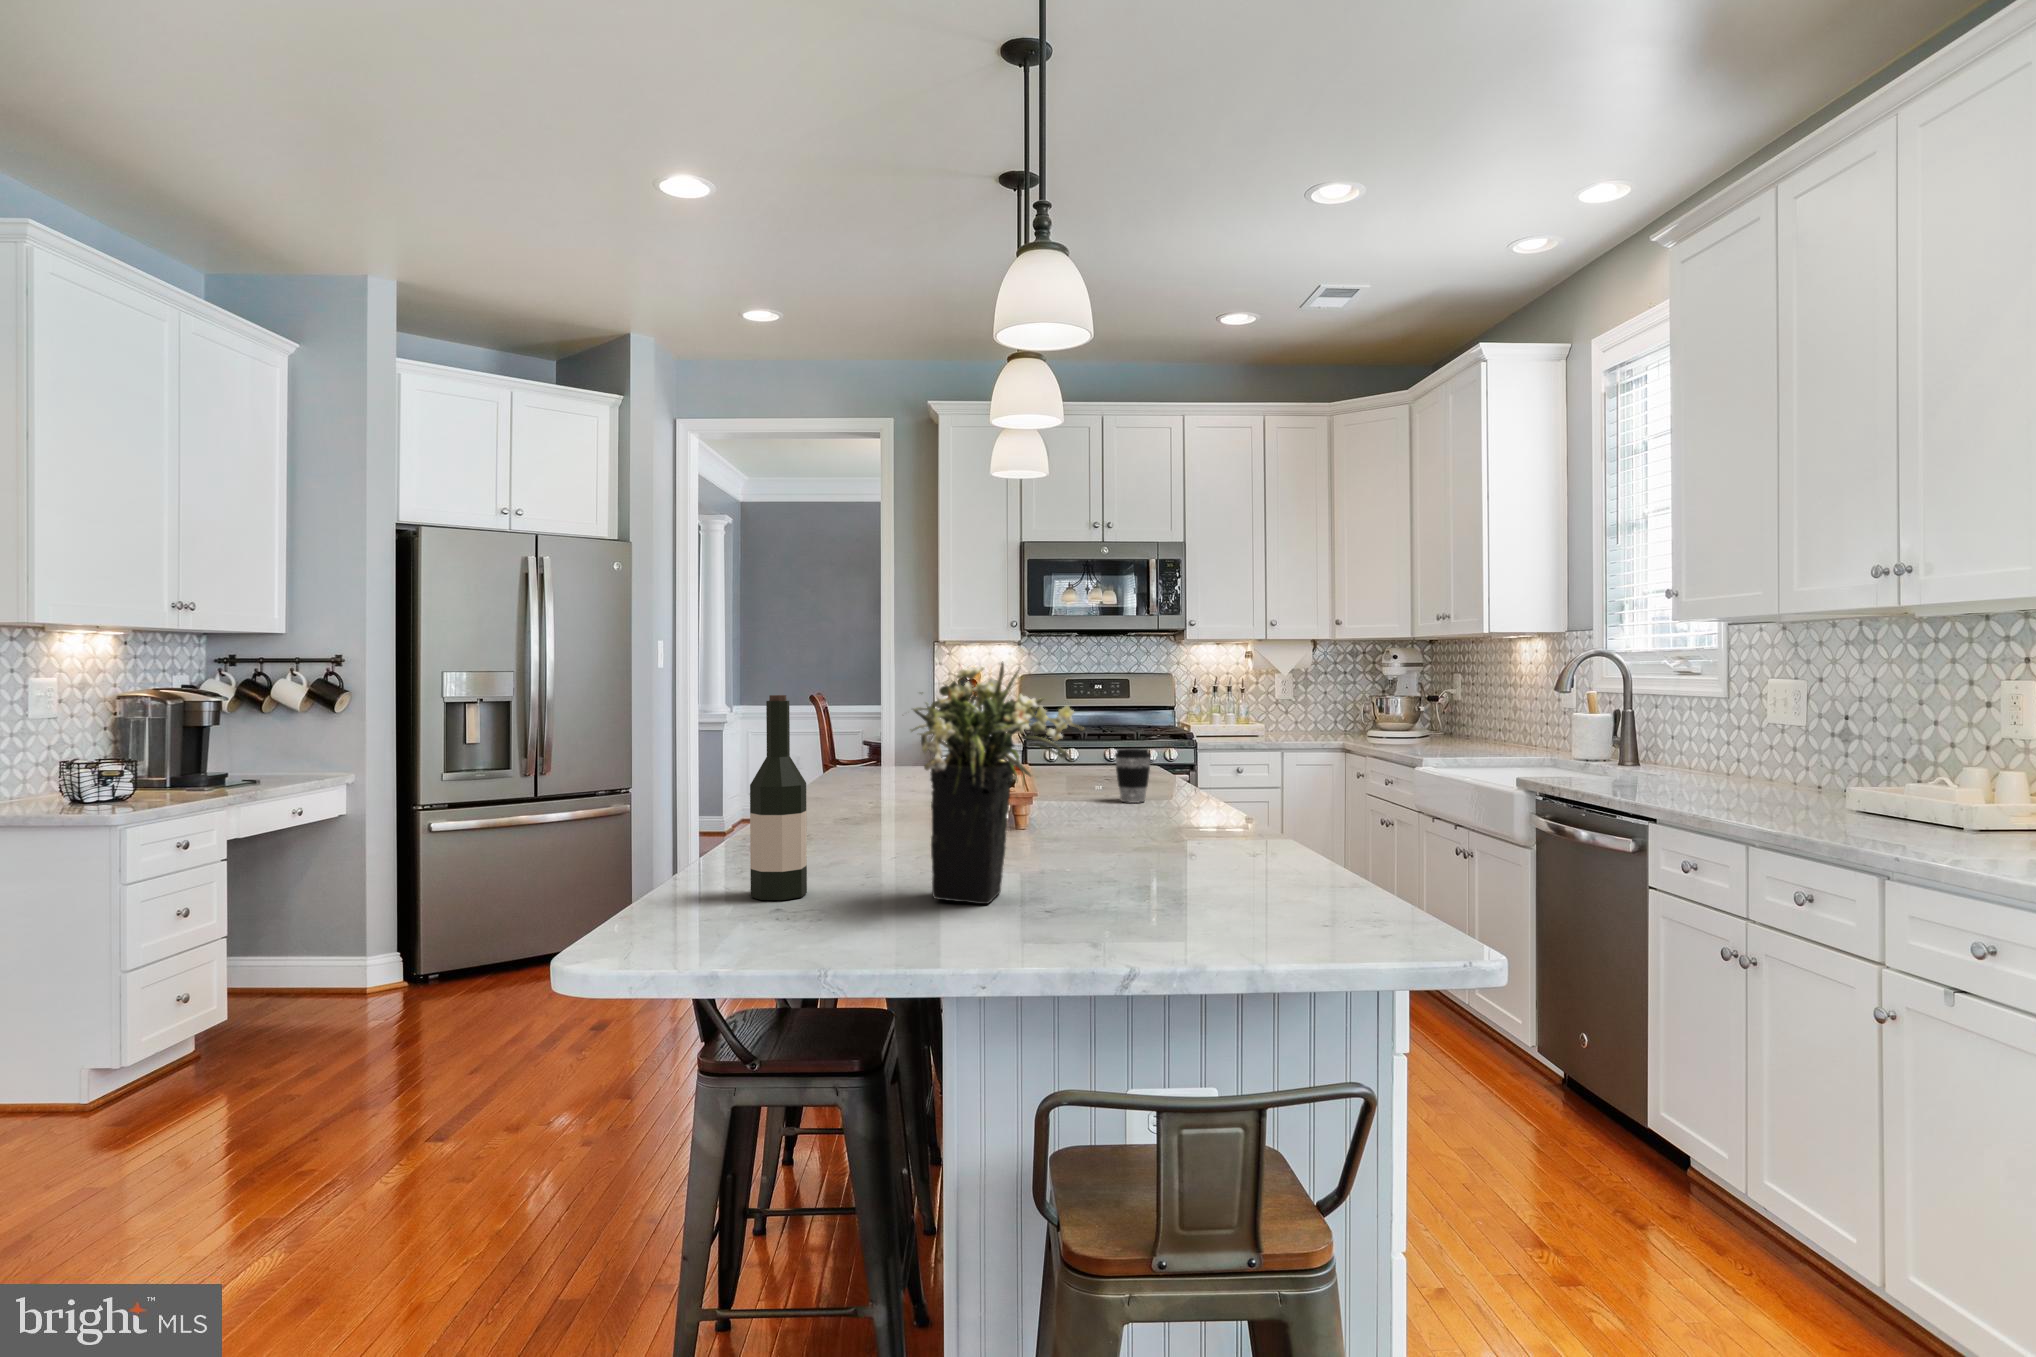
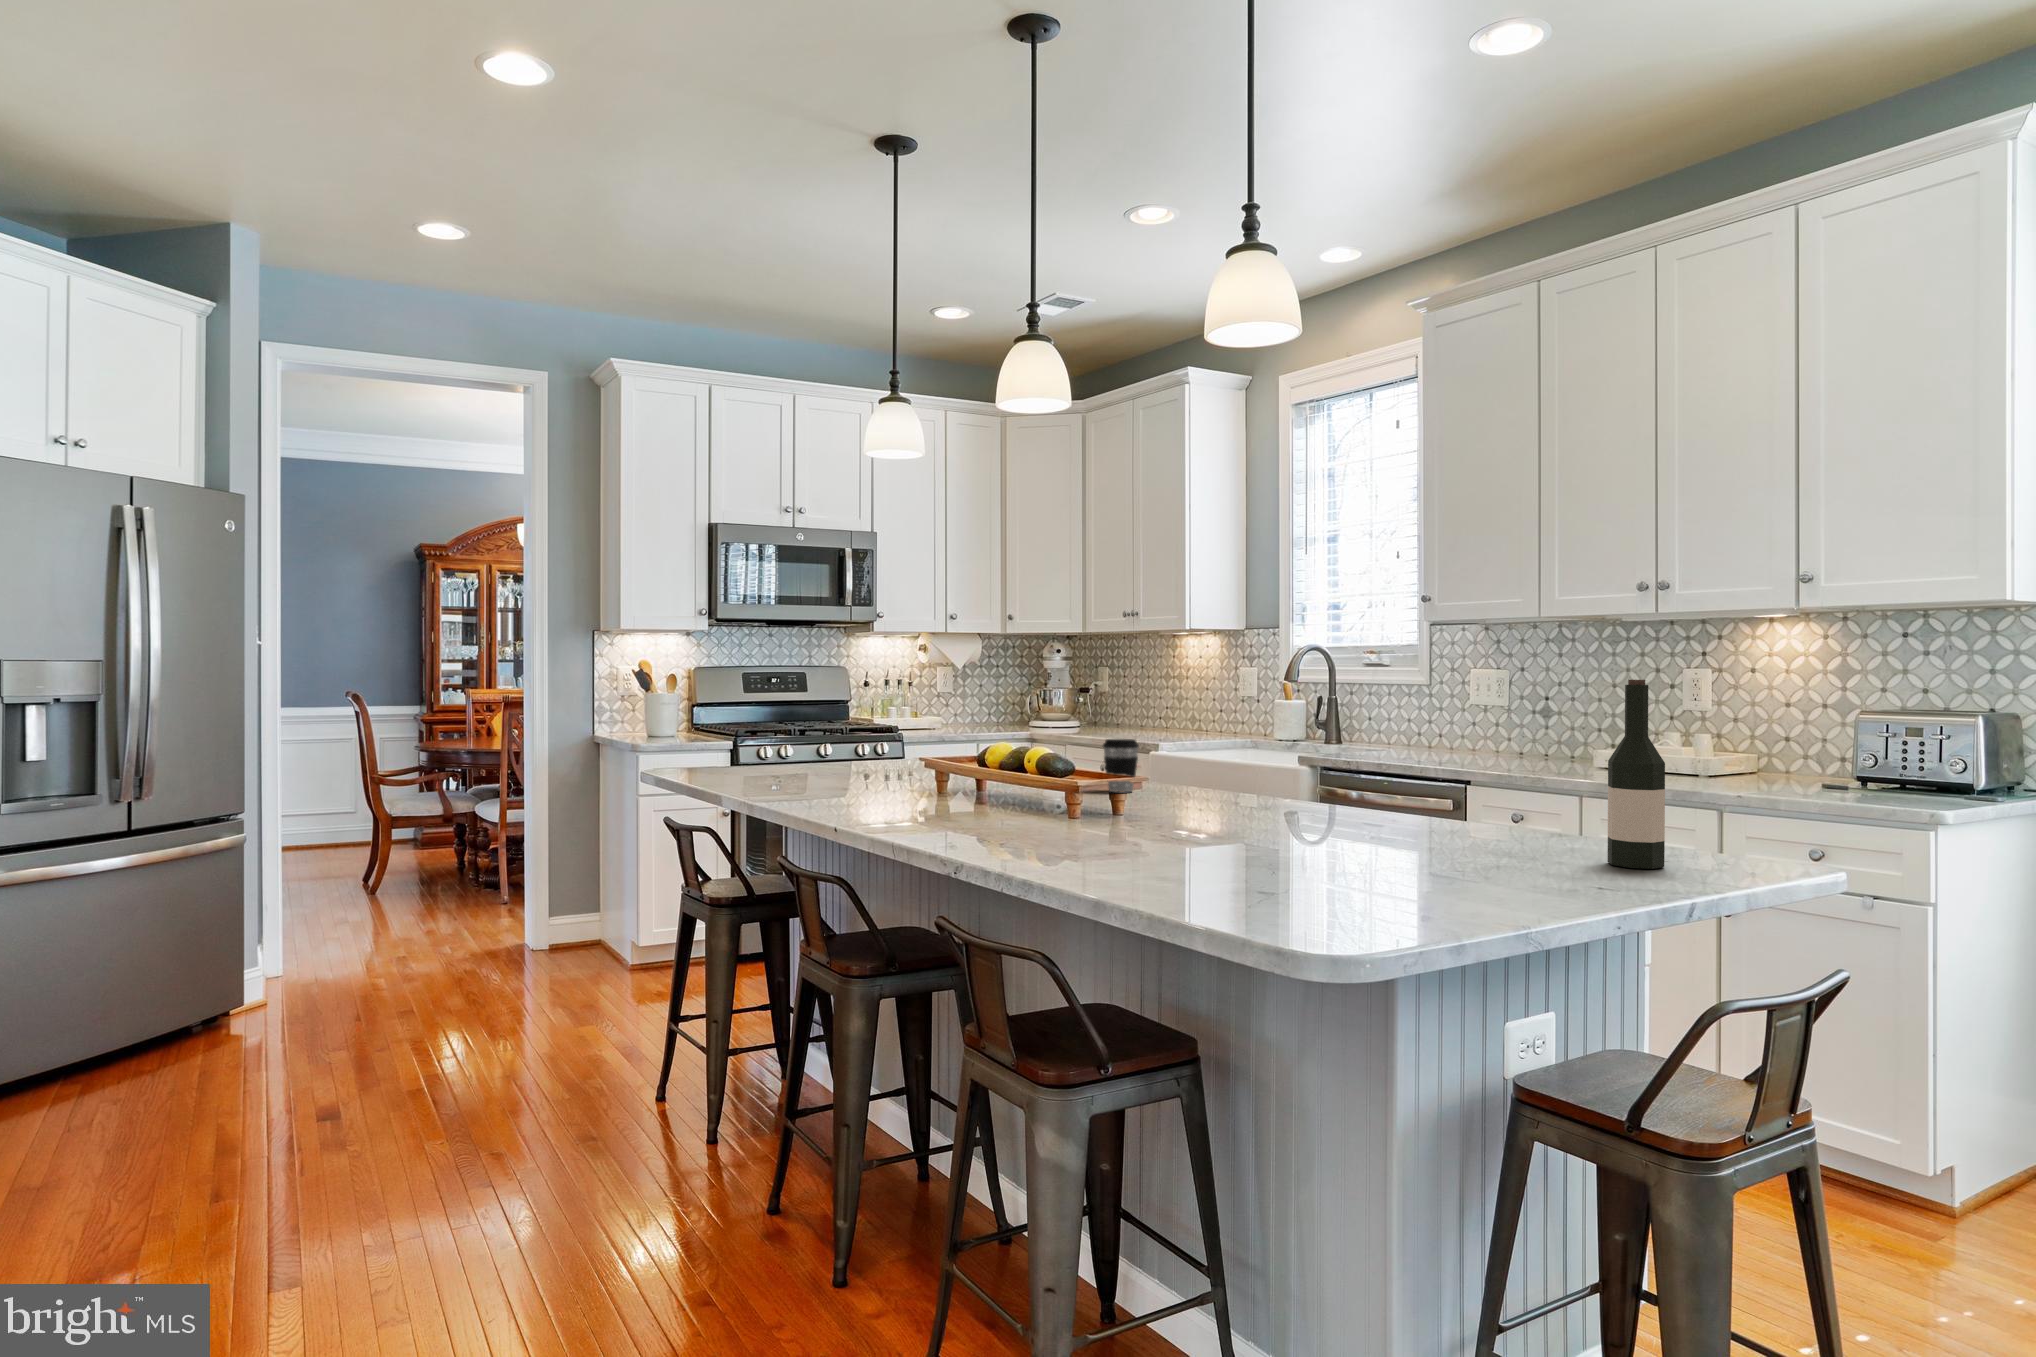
flower arrangement: present [910,661,1084,904] -> none [1335,649,1516,878]
wine bottle: present [750,695,807,900] -> present [1608,680,1665,869]

